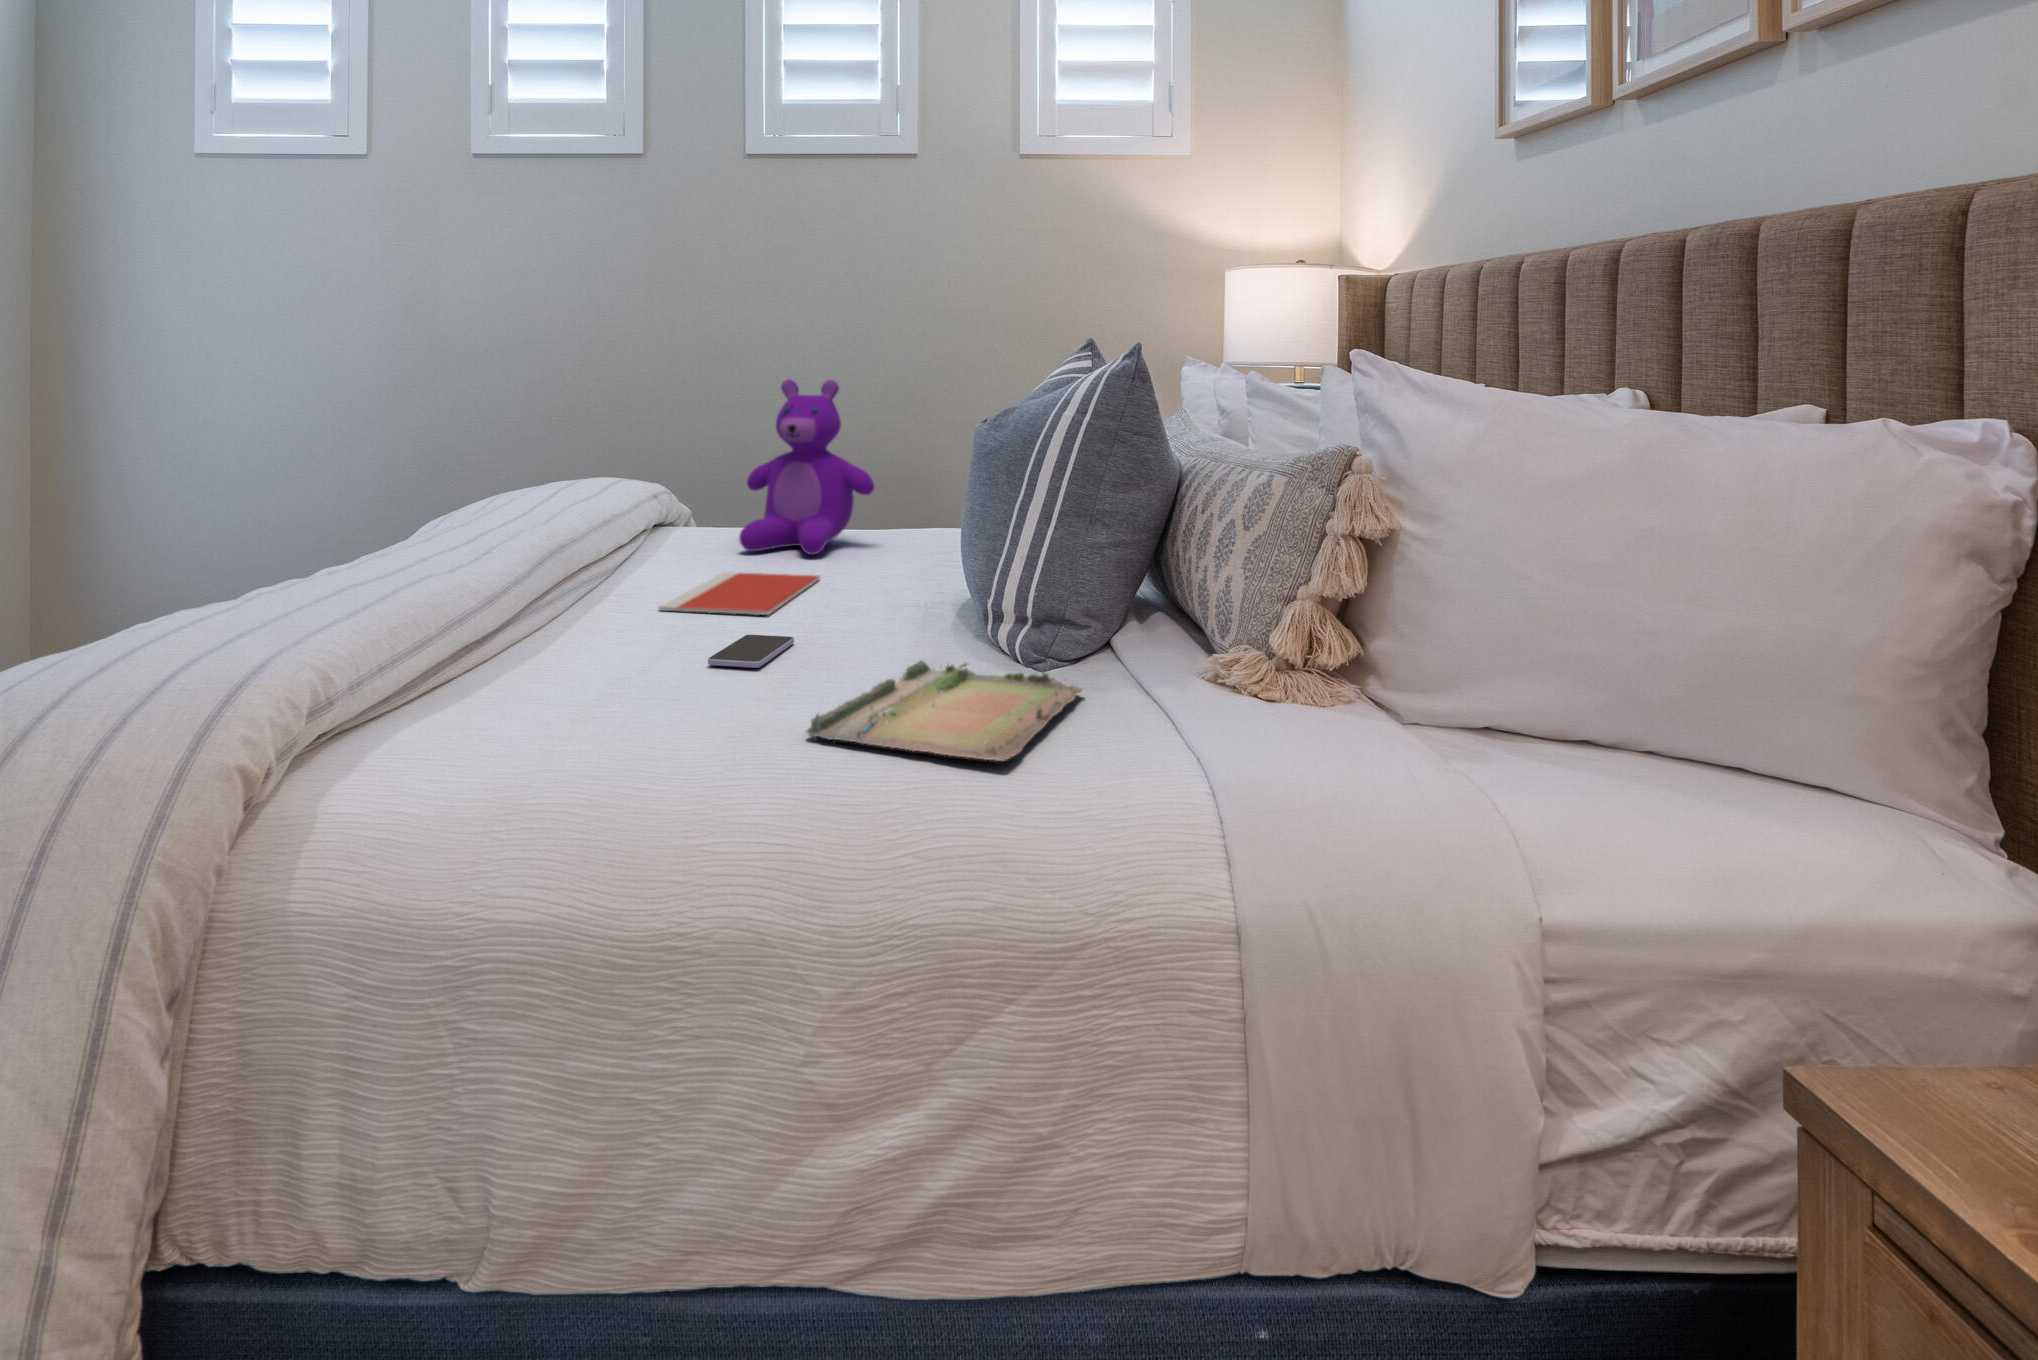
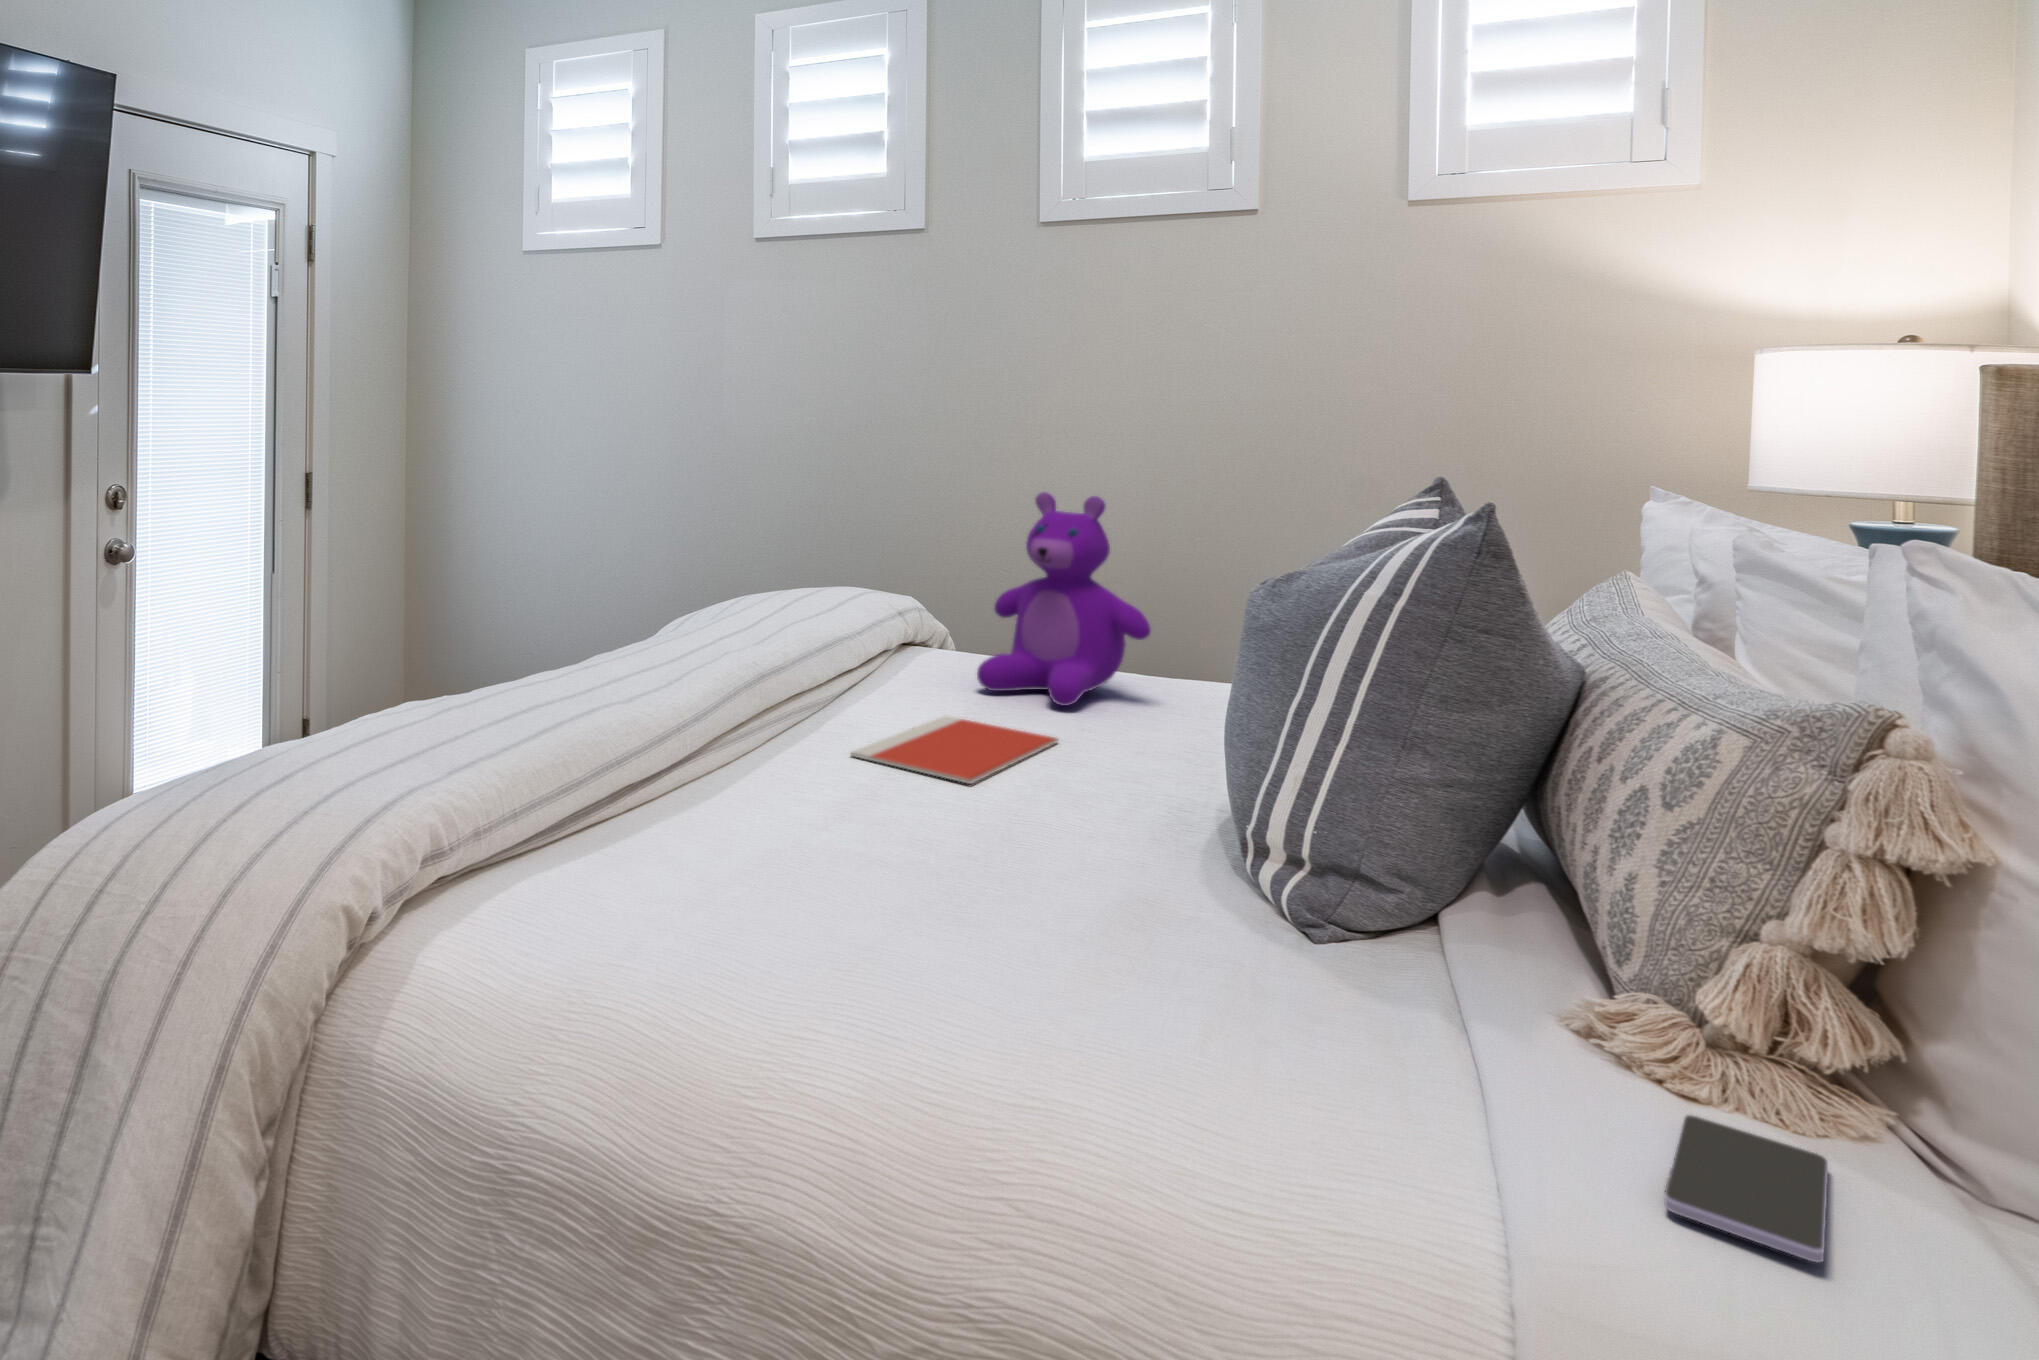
smartphone: present [708,635,794,668] -> present [1664,1115,1828,1262]
tray: present [807,660,1083,761] -> none [936,892,1360,1085]

